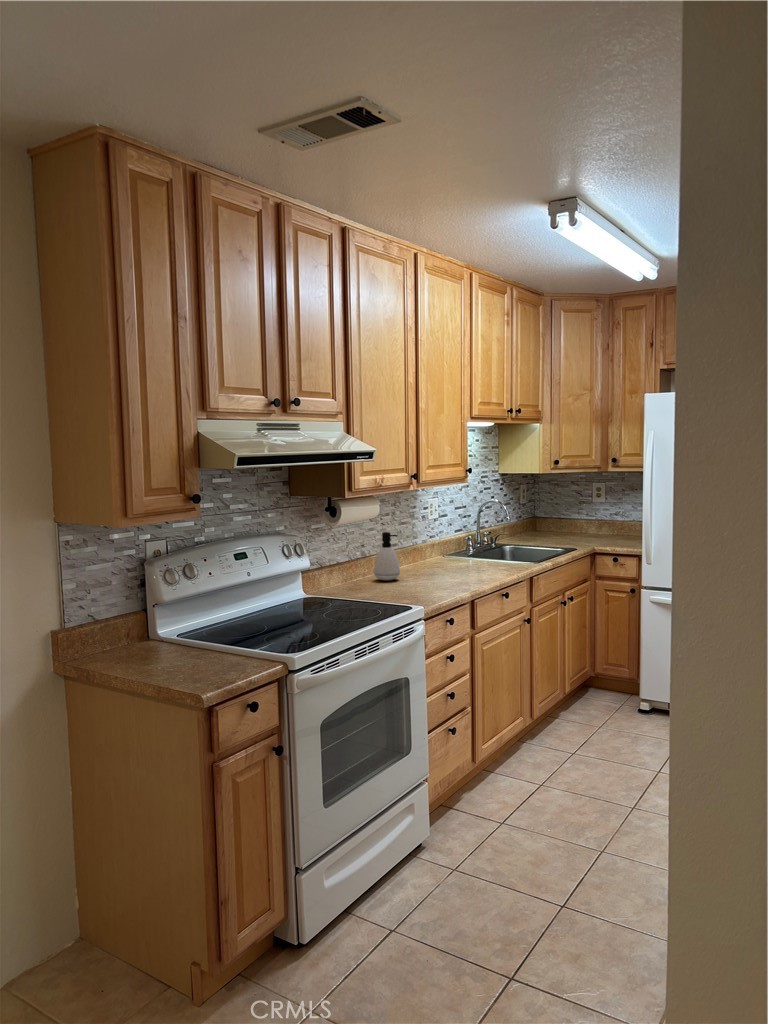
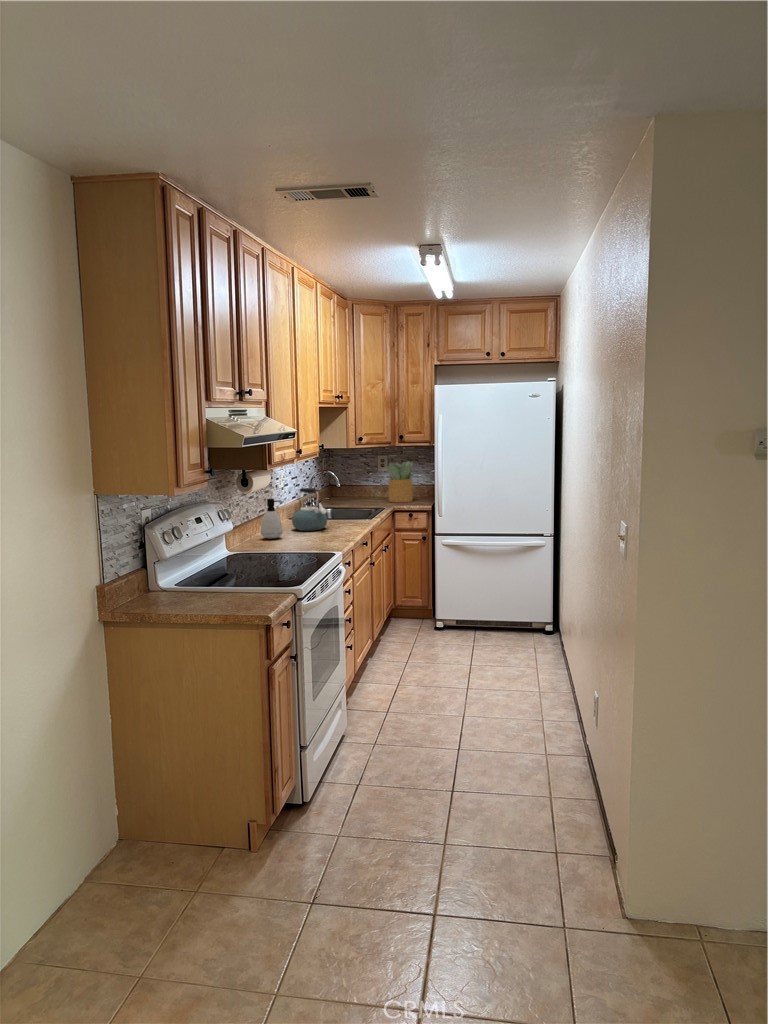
potted plant: none [589,491,627,543] -> present [385,461,413,502]
kettle: none [426,521,469,573] -> present [292,488,327,531]

